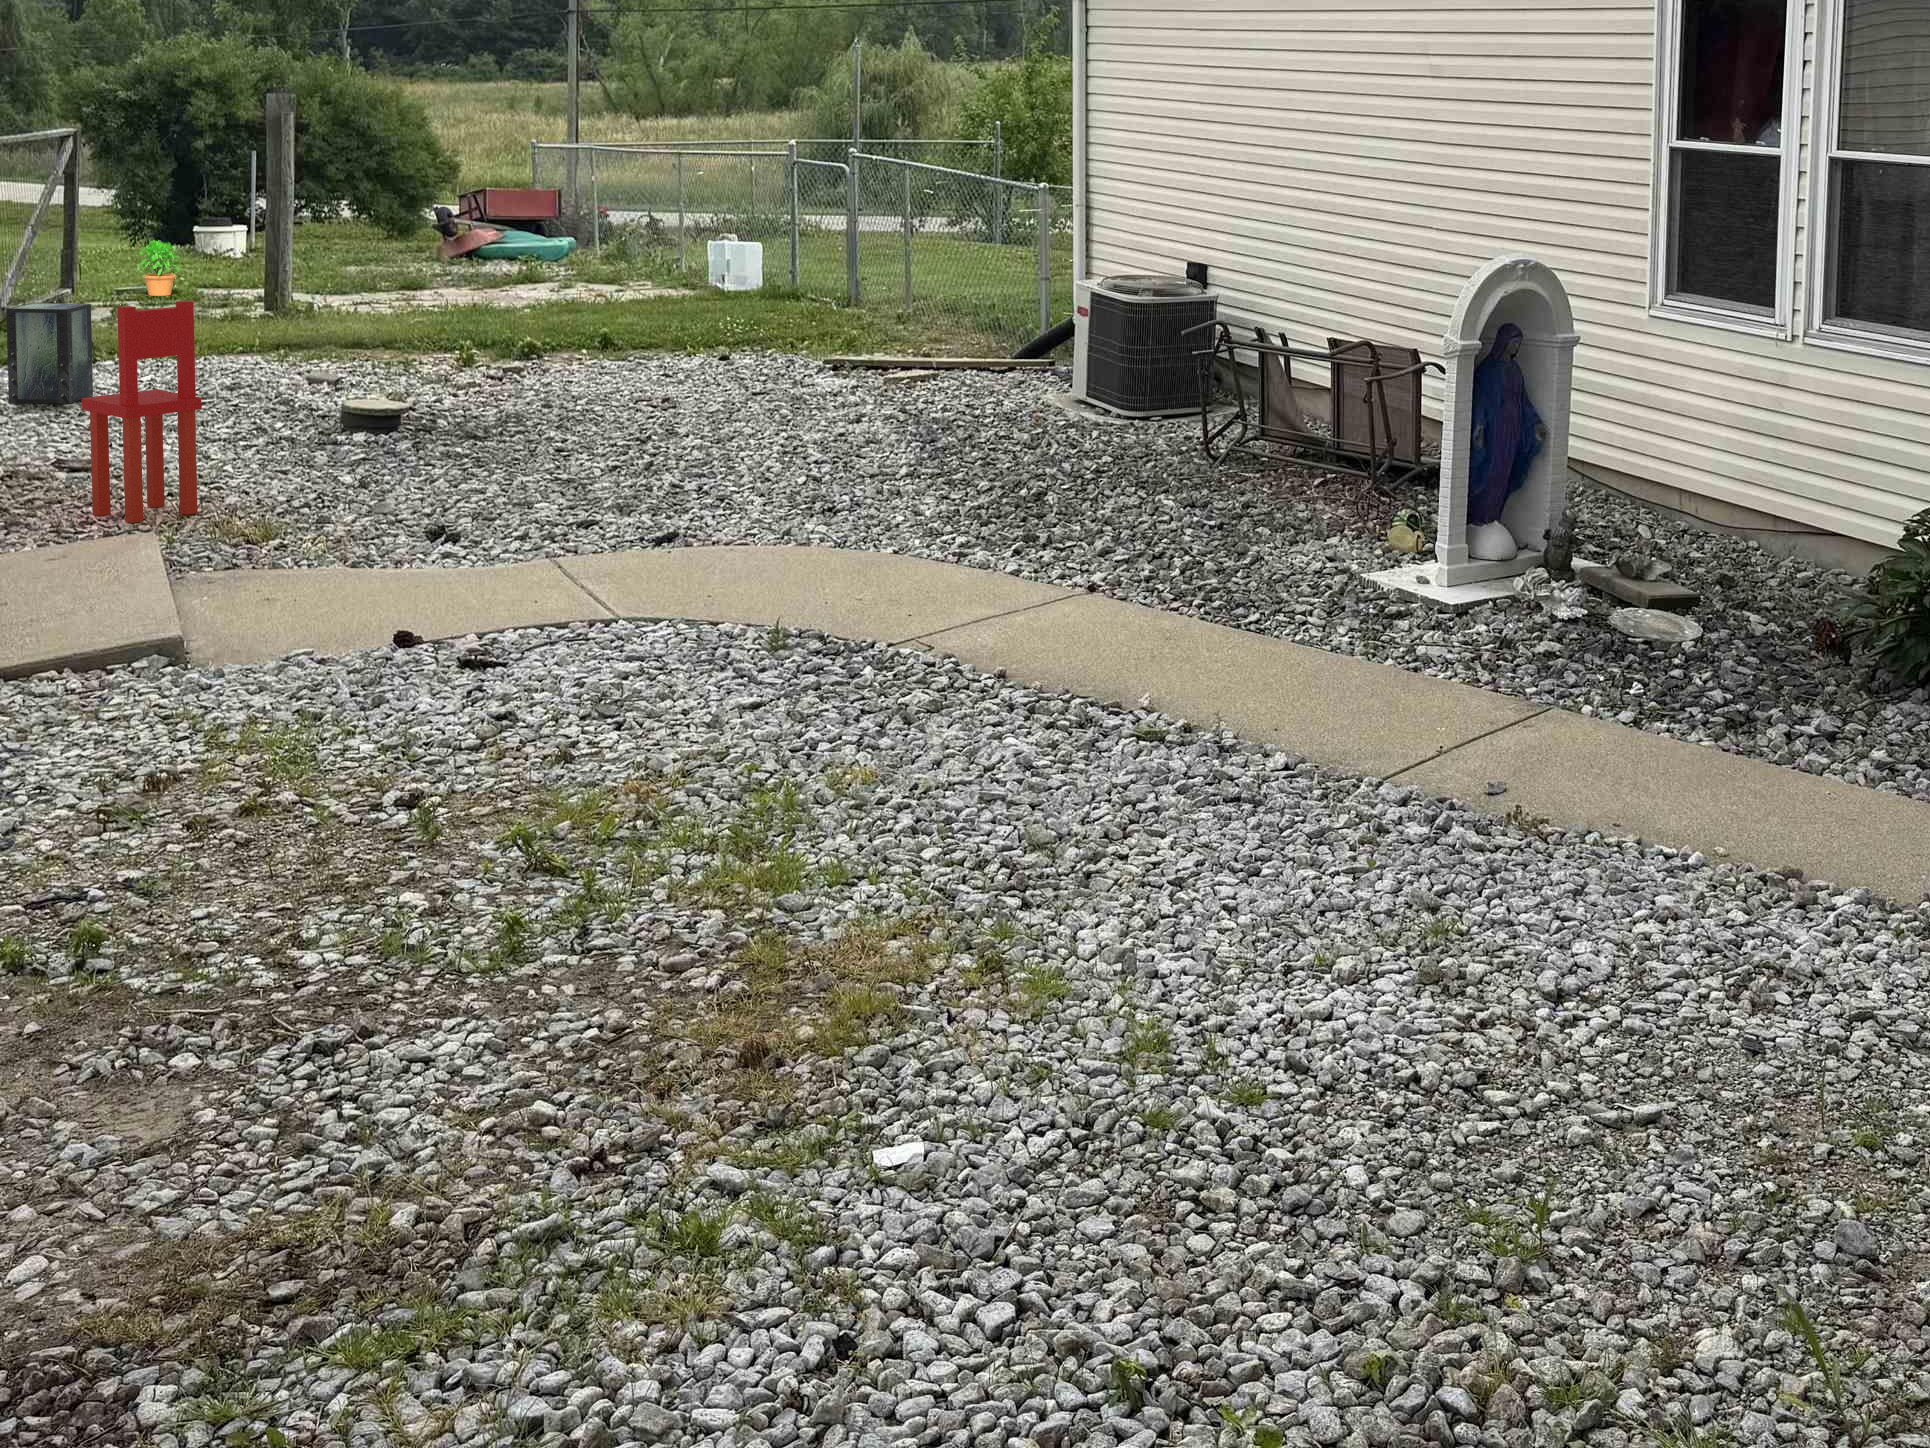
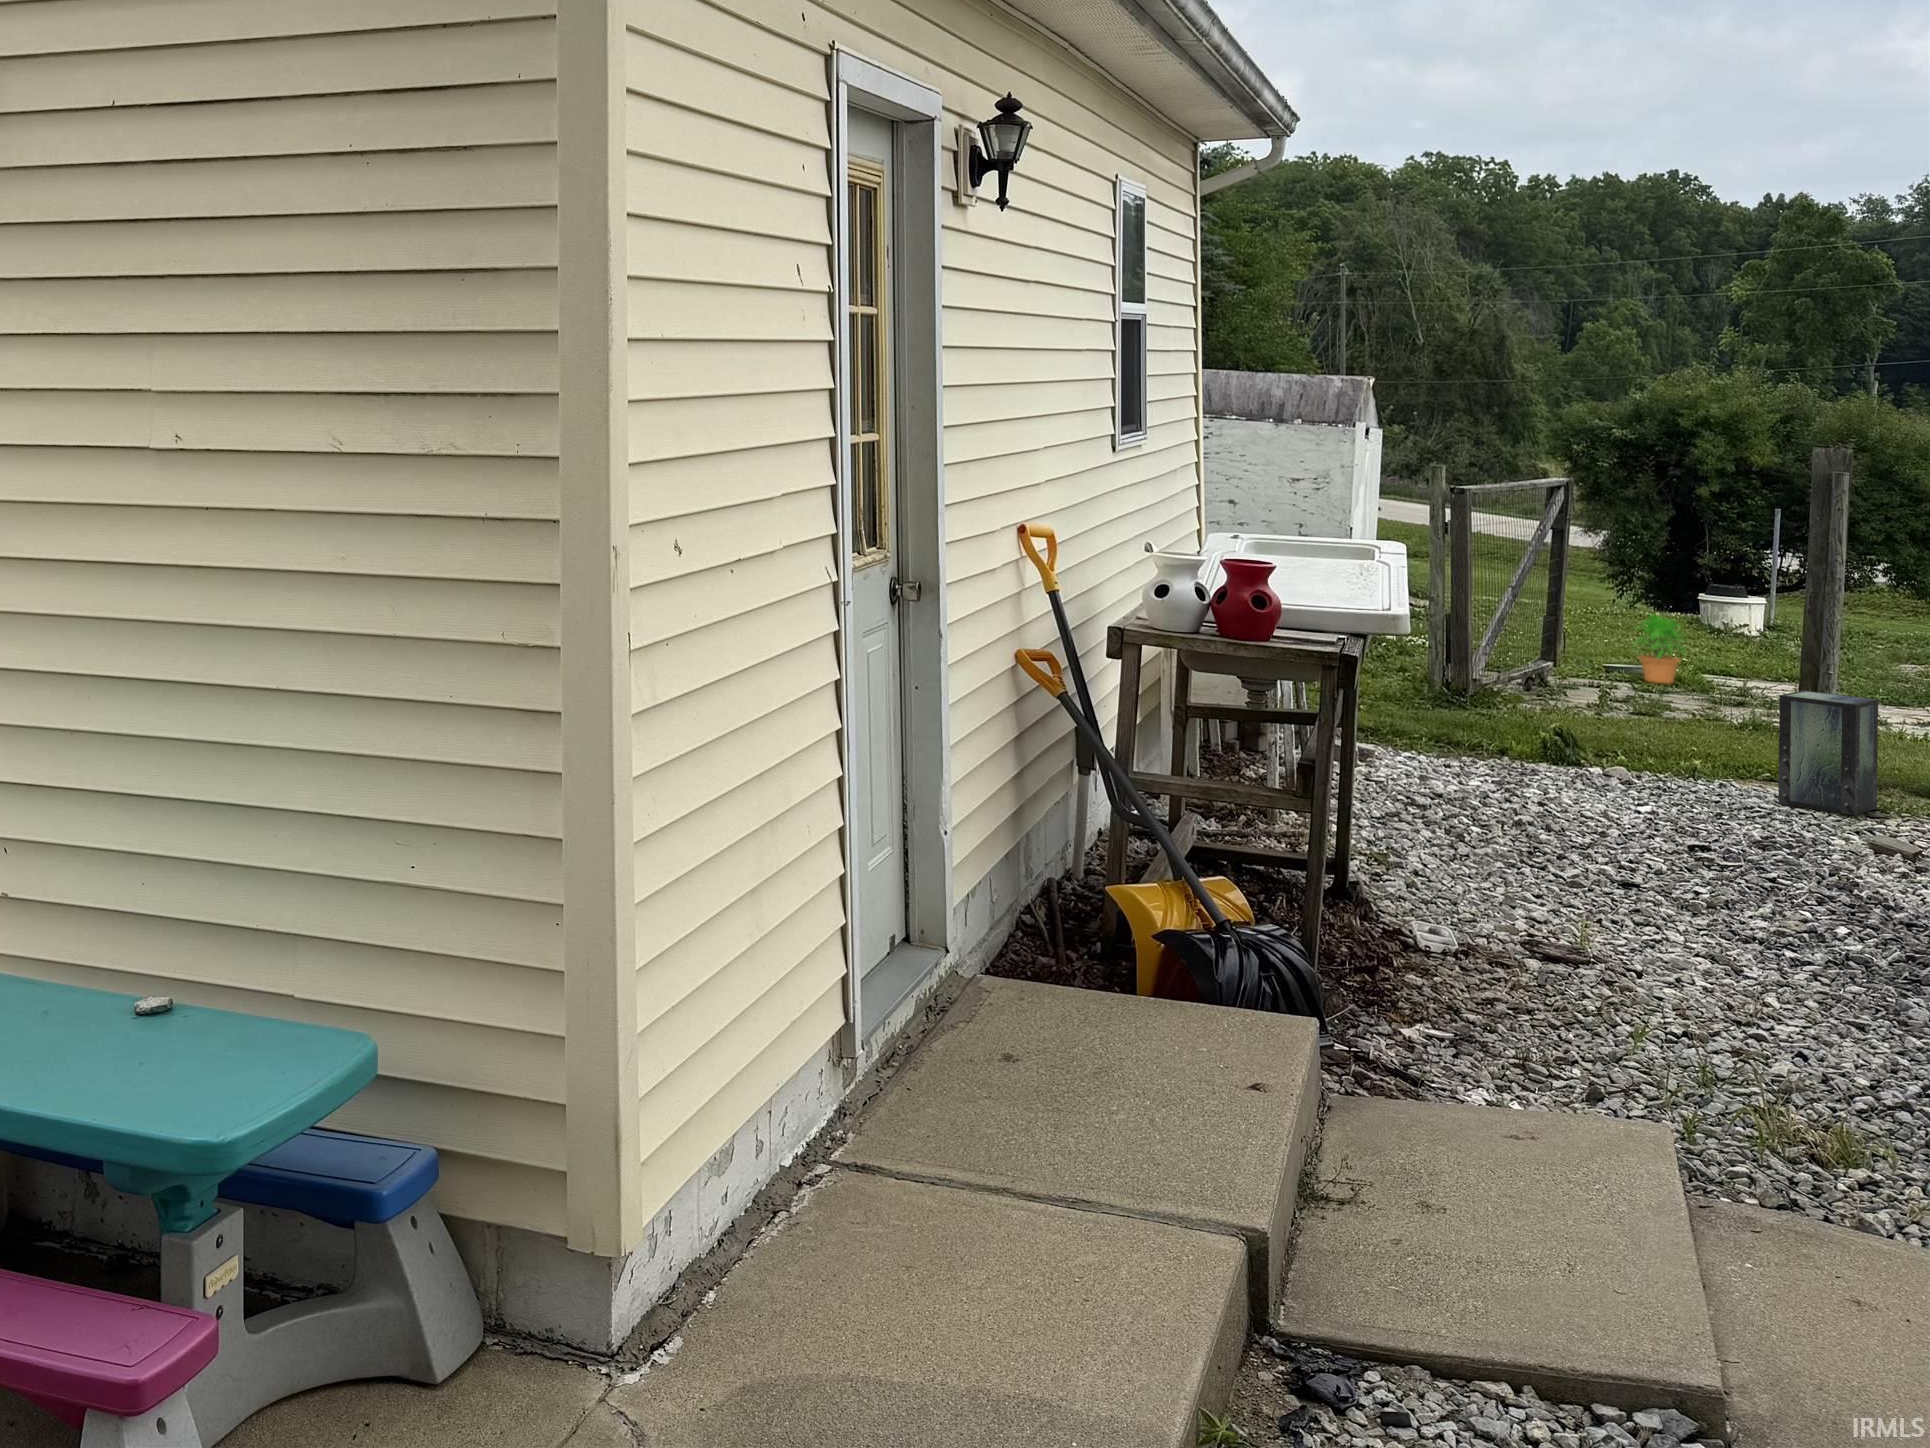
chair: present [82,301,202,523] -> none [1563,762,1741,1082]
storage box: present [6,303,93,404] -> present [1778,691,1878,816]

